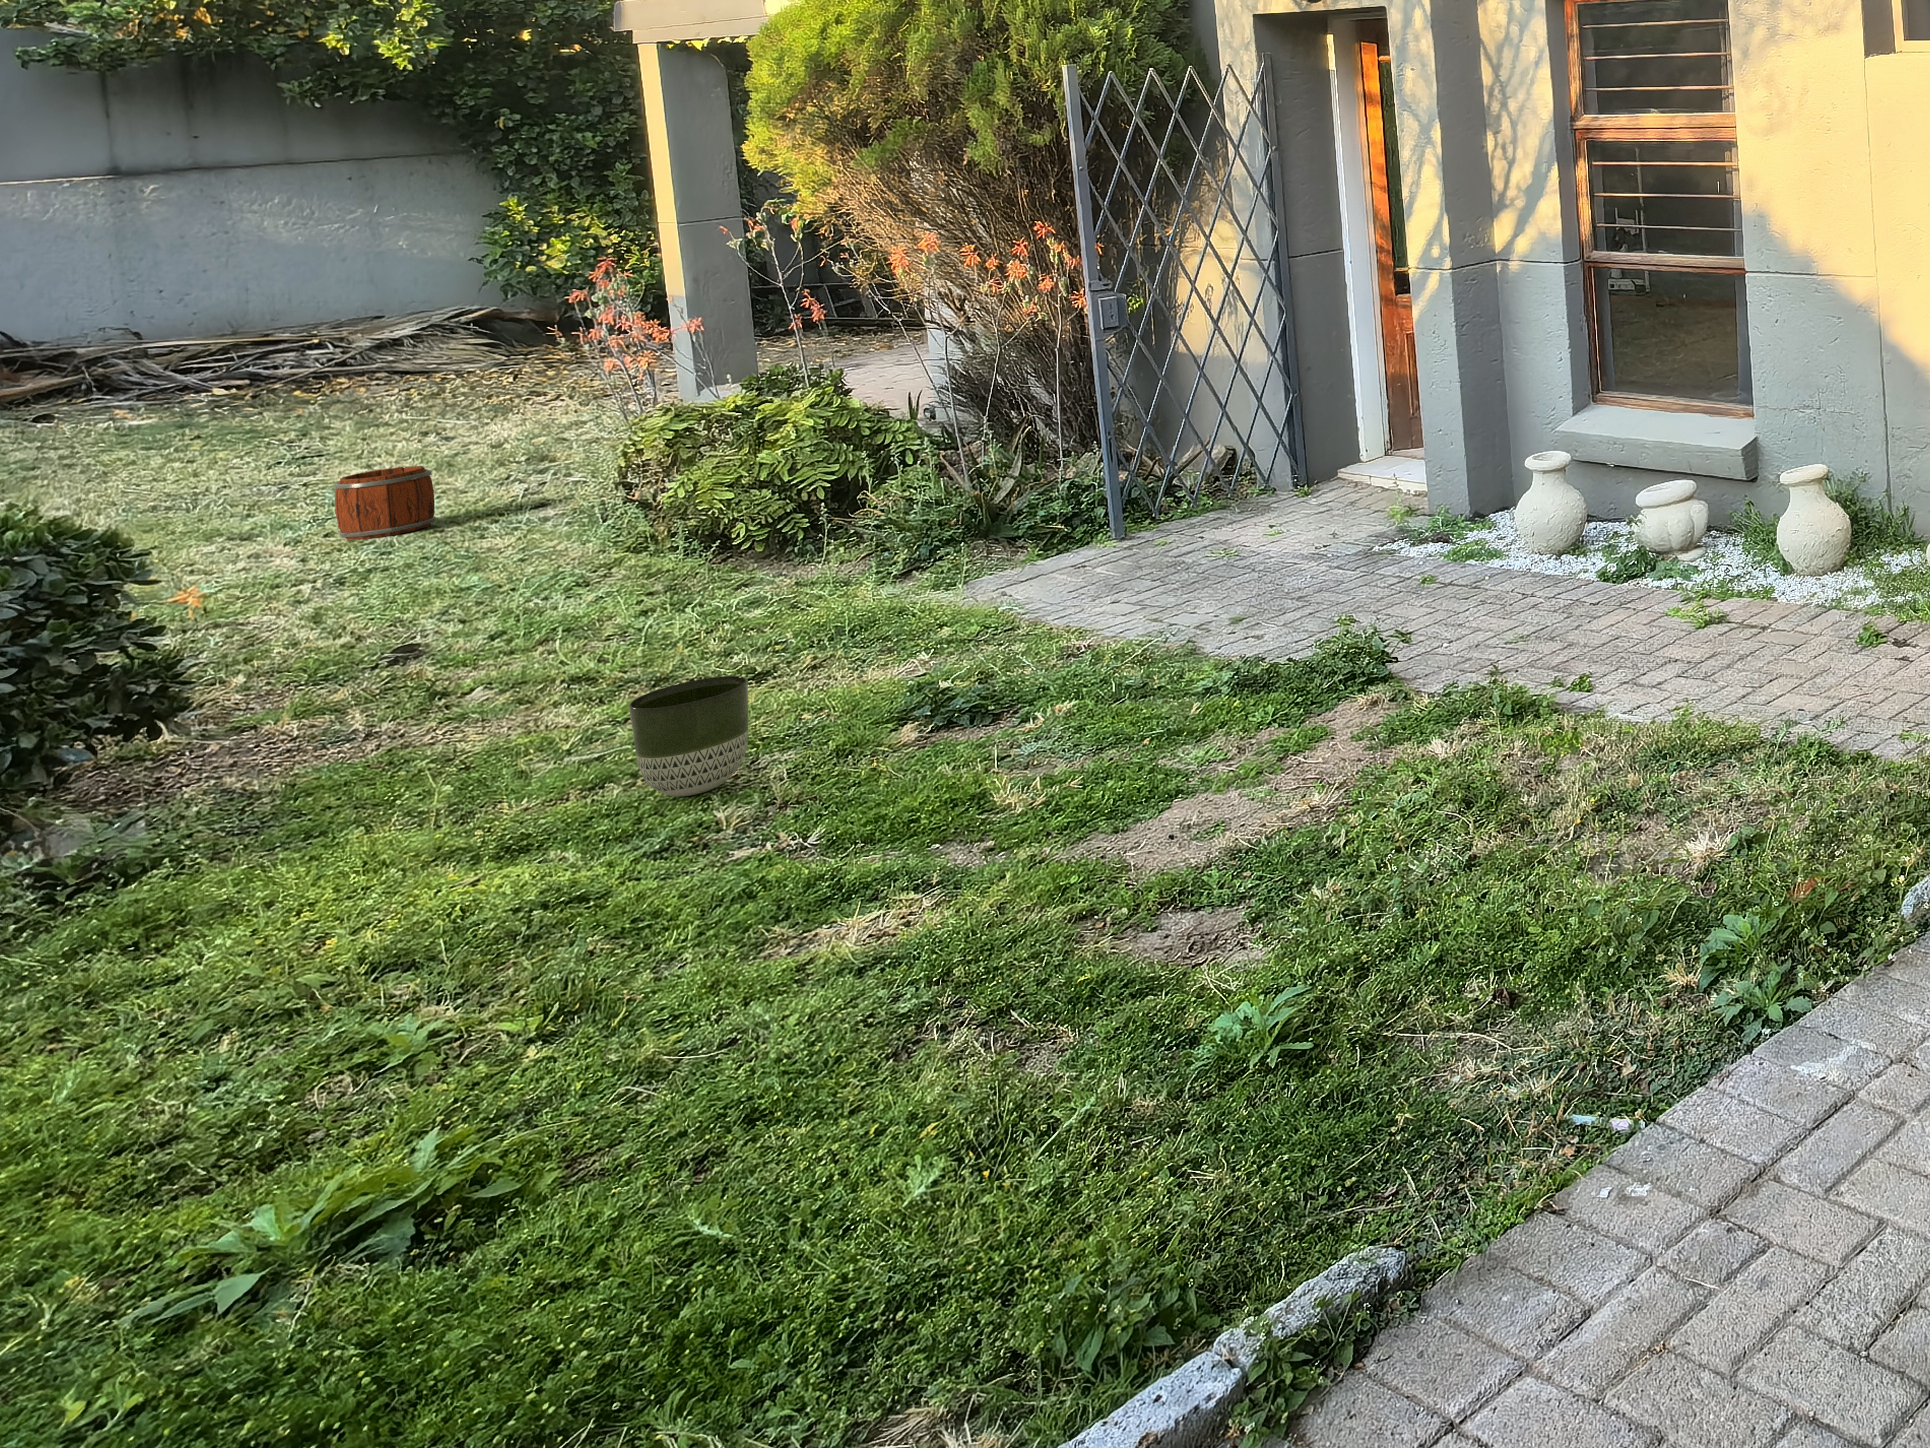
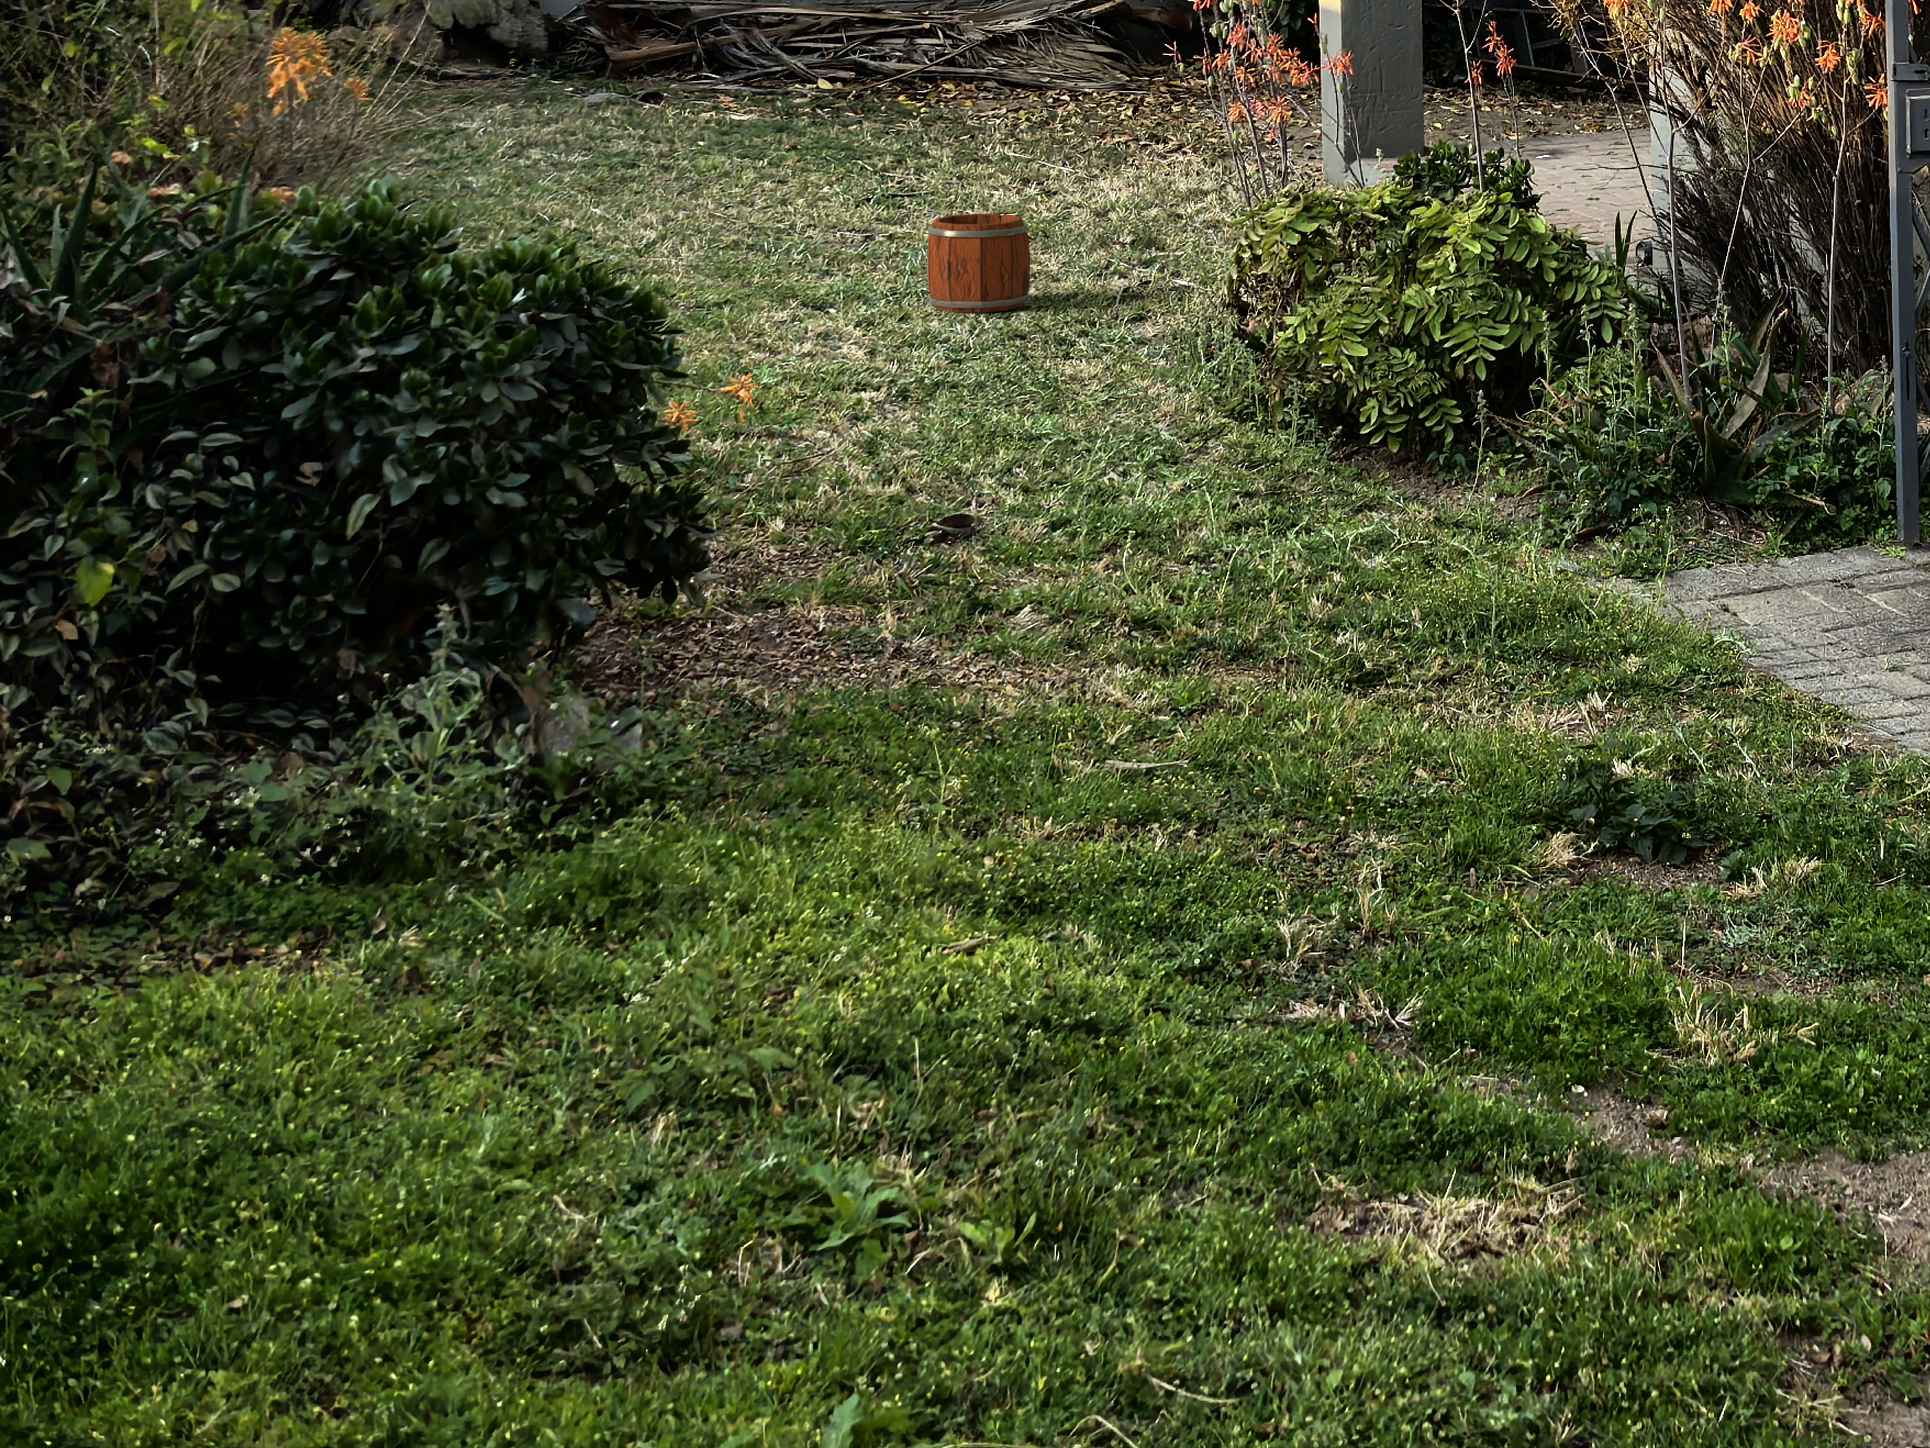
planter: present [629,676,748,797] -> none [1192,696,1349,895]

